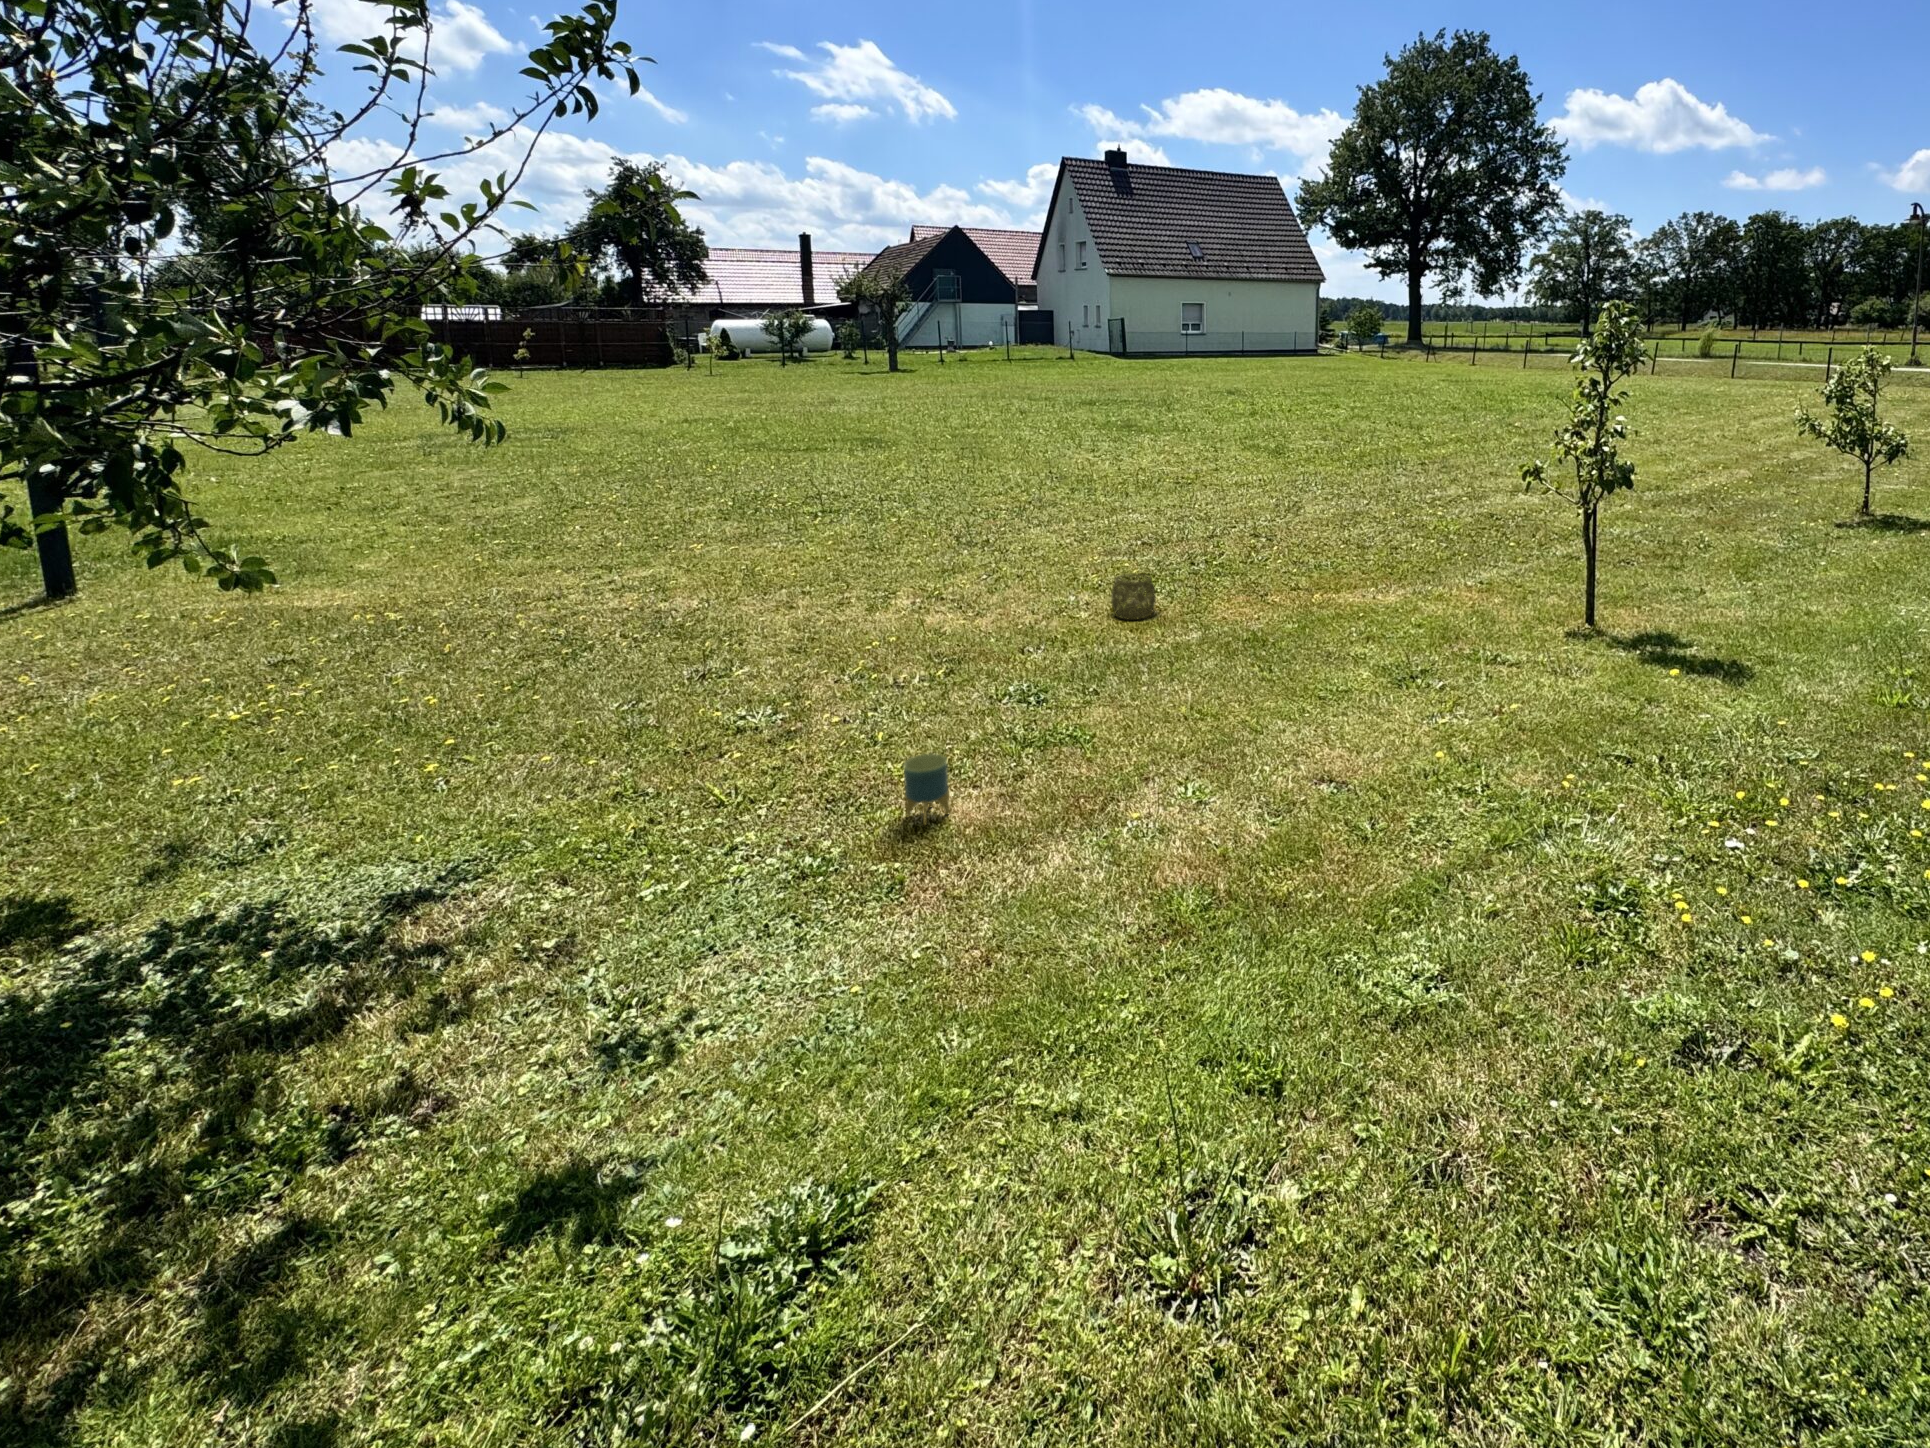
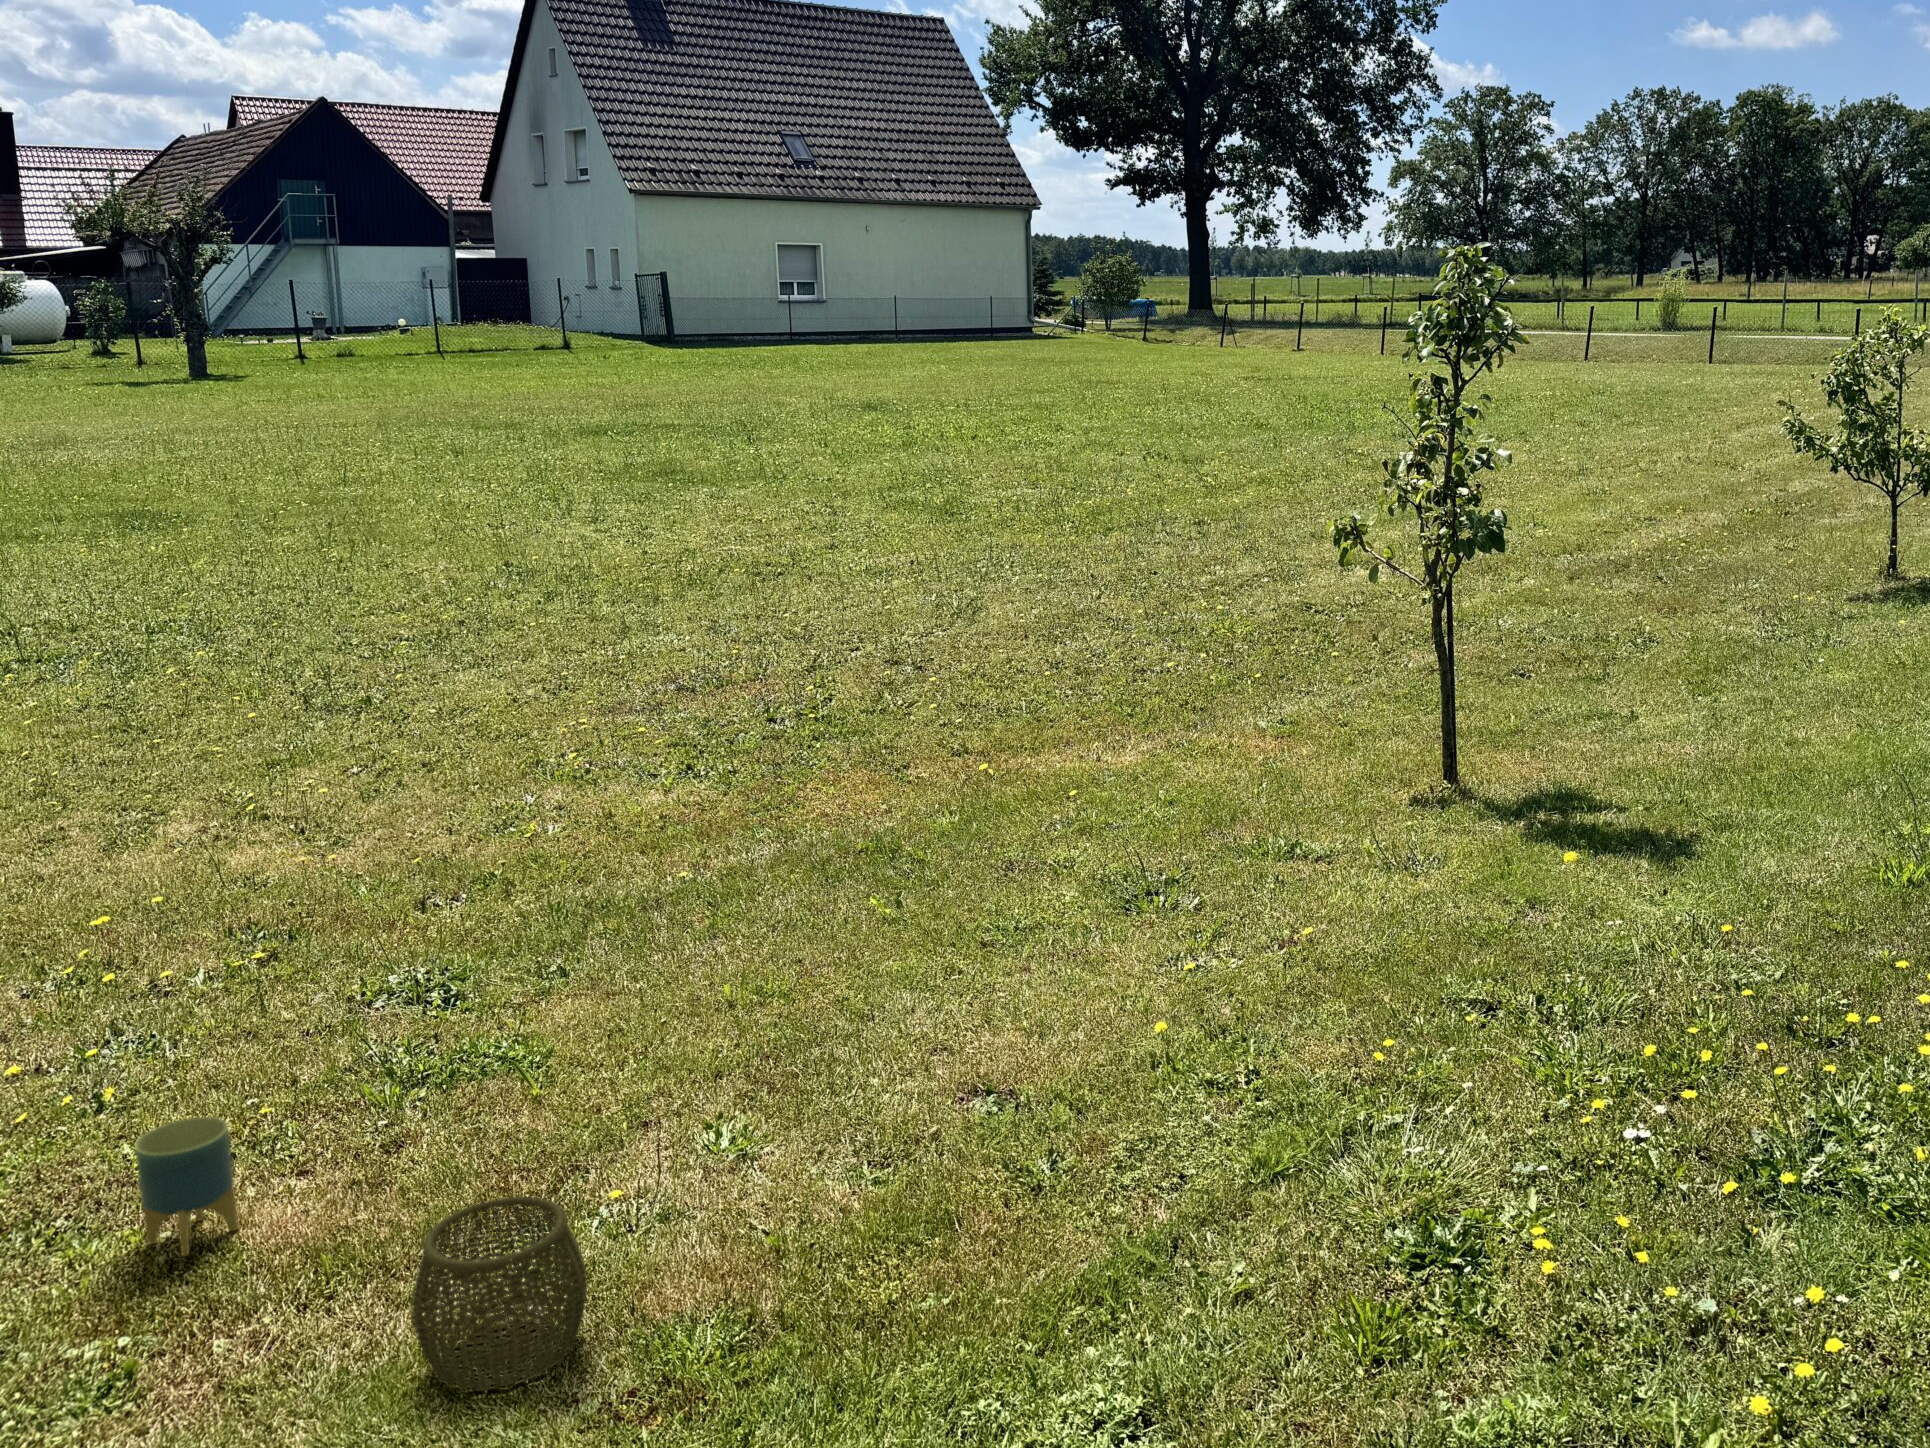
woven basket: present [1111,573,1156,620] -> present [411,1196,588,1393]

